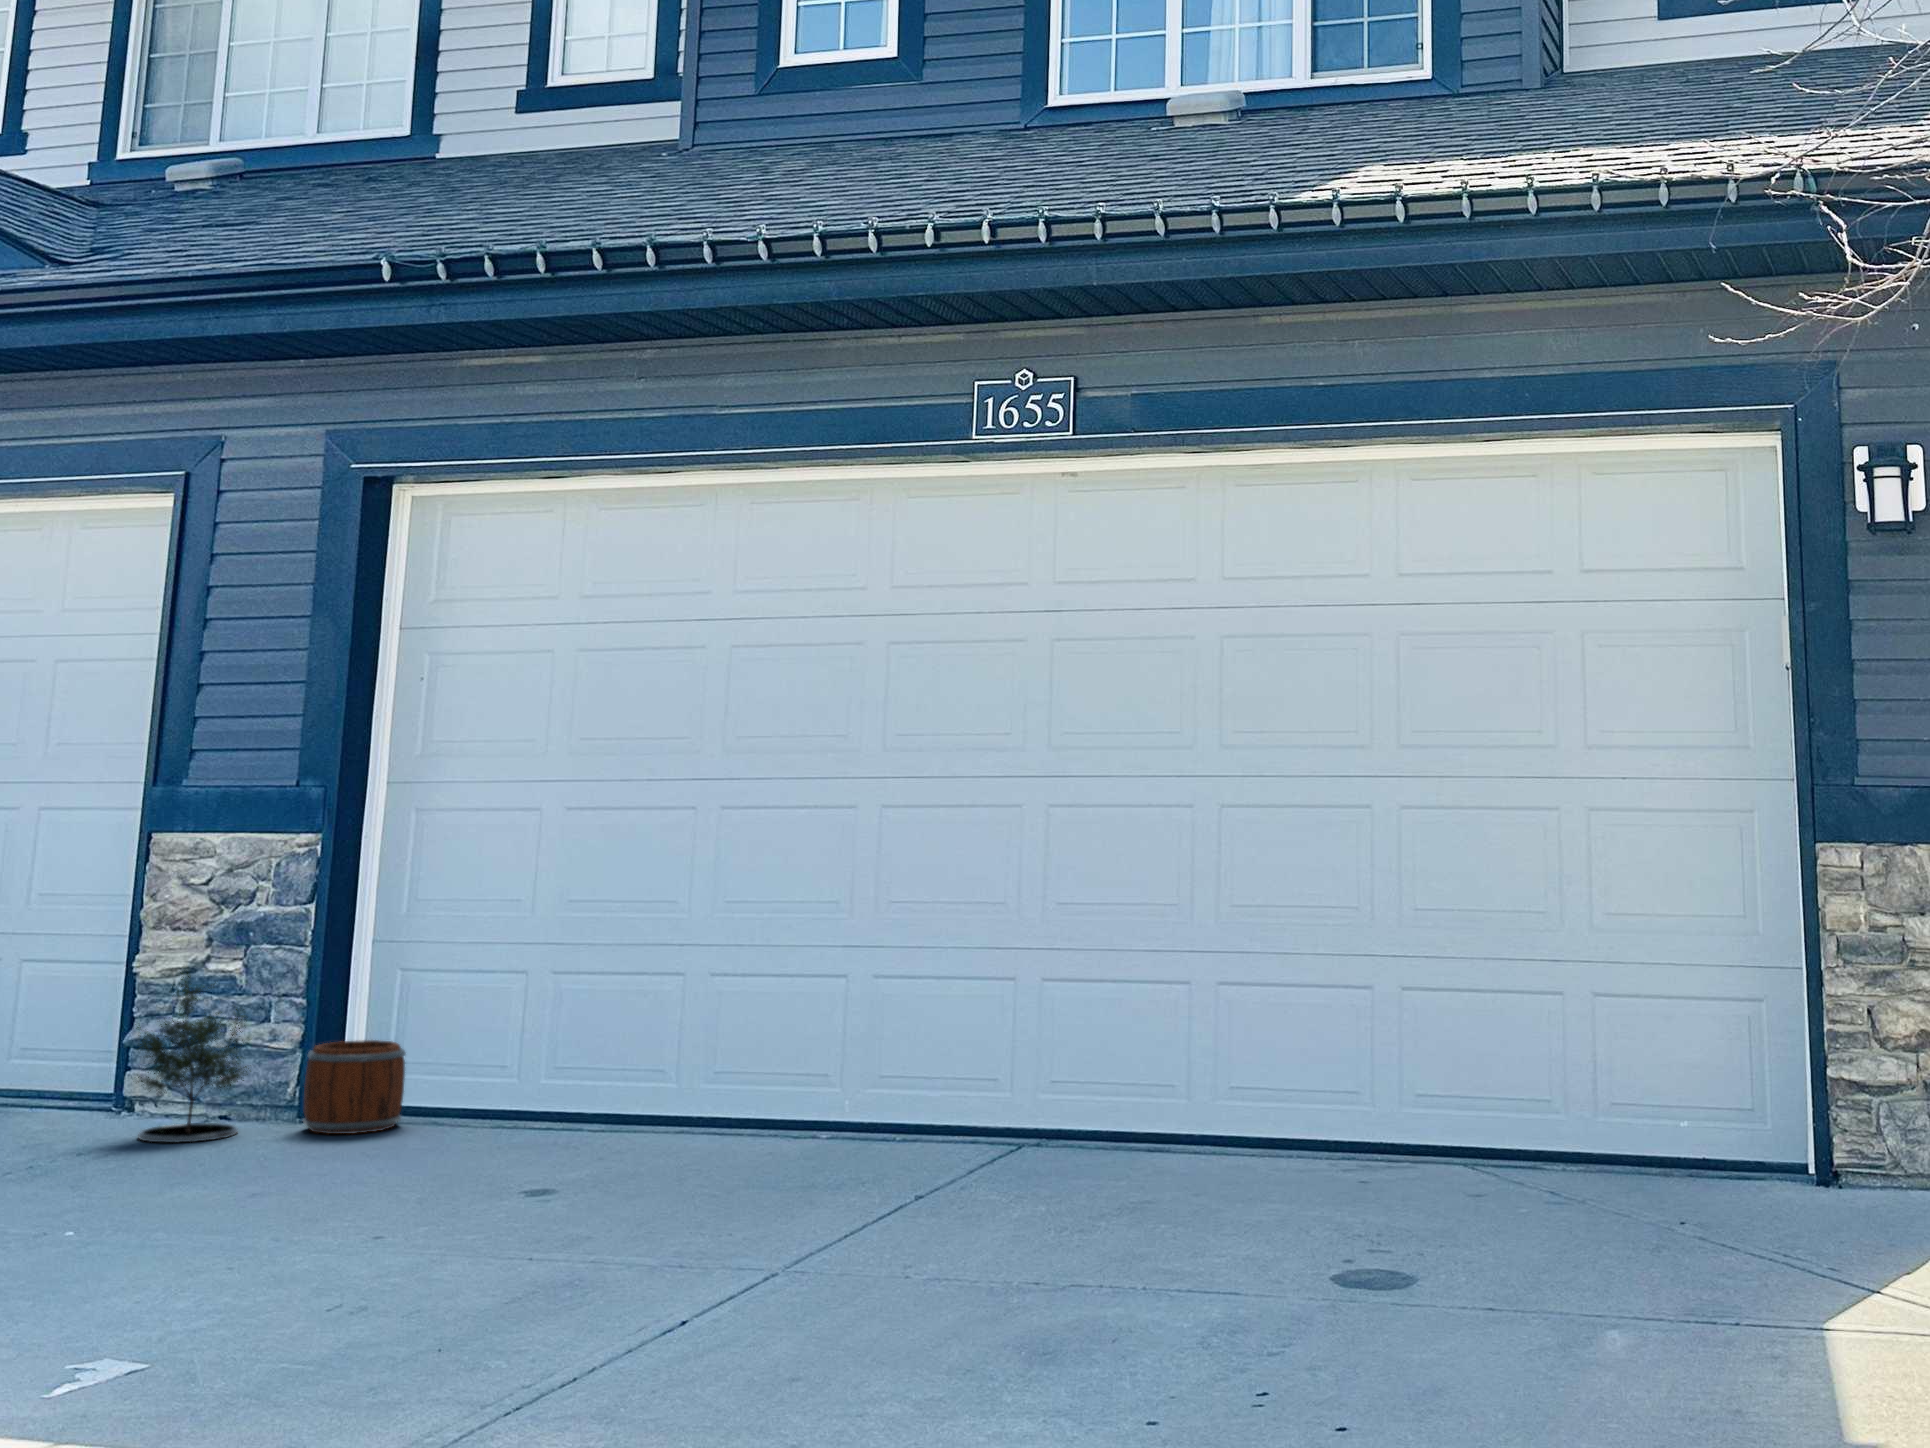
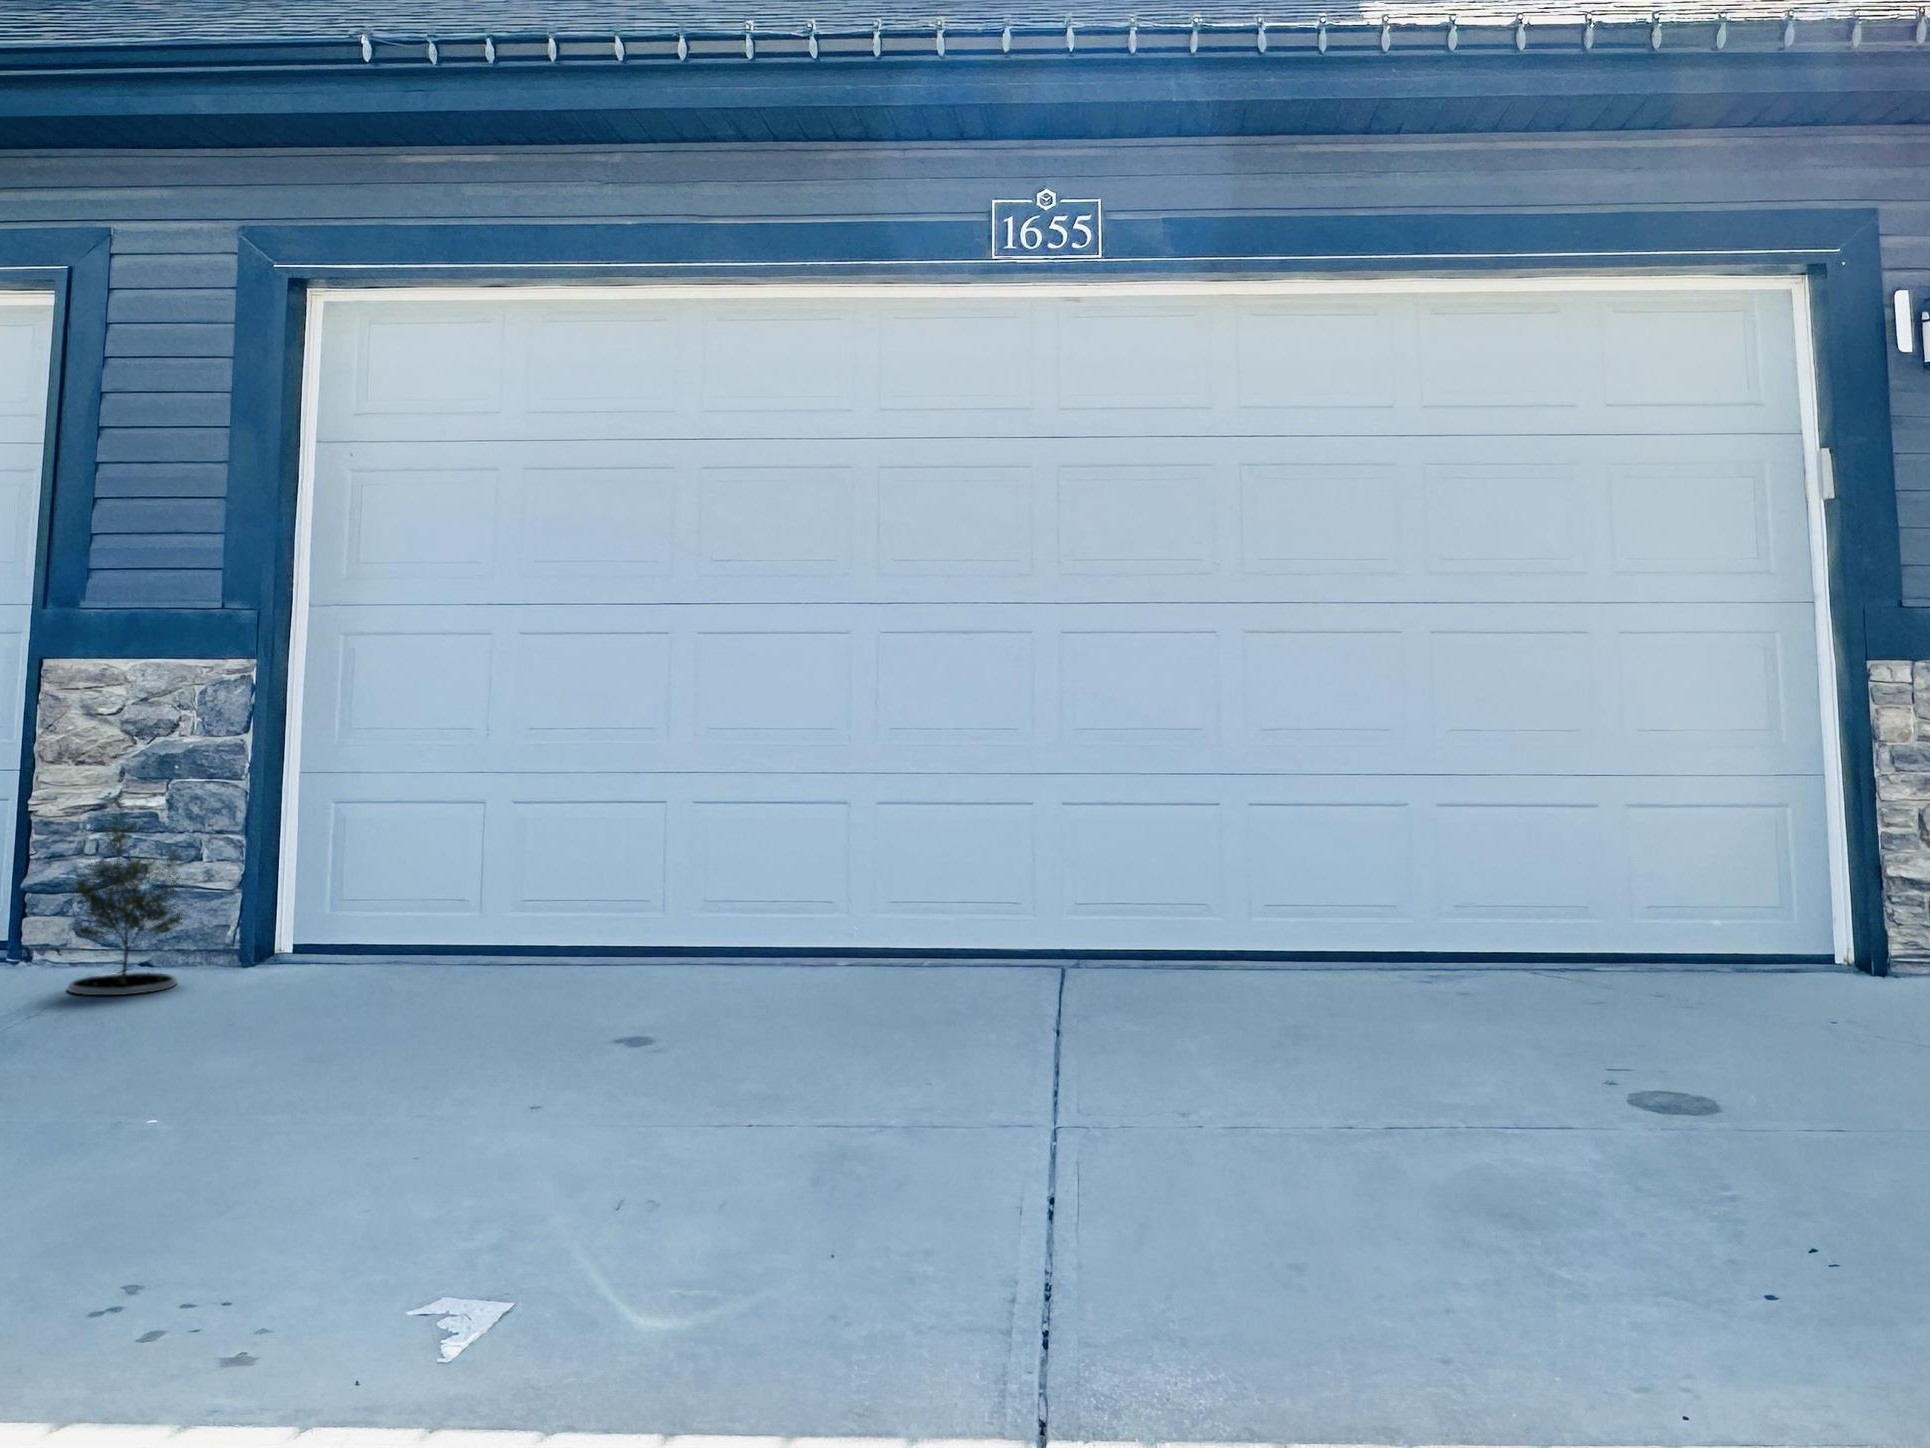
bucket: present [303,1040,406,1134] -> none [246,879,358,980]

